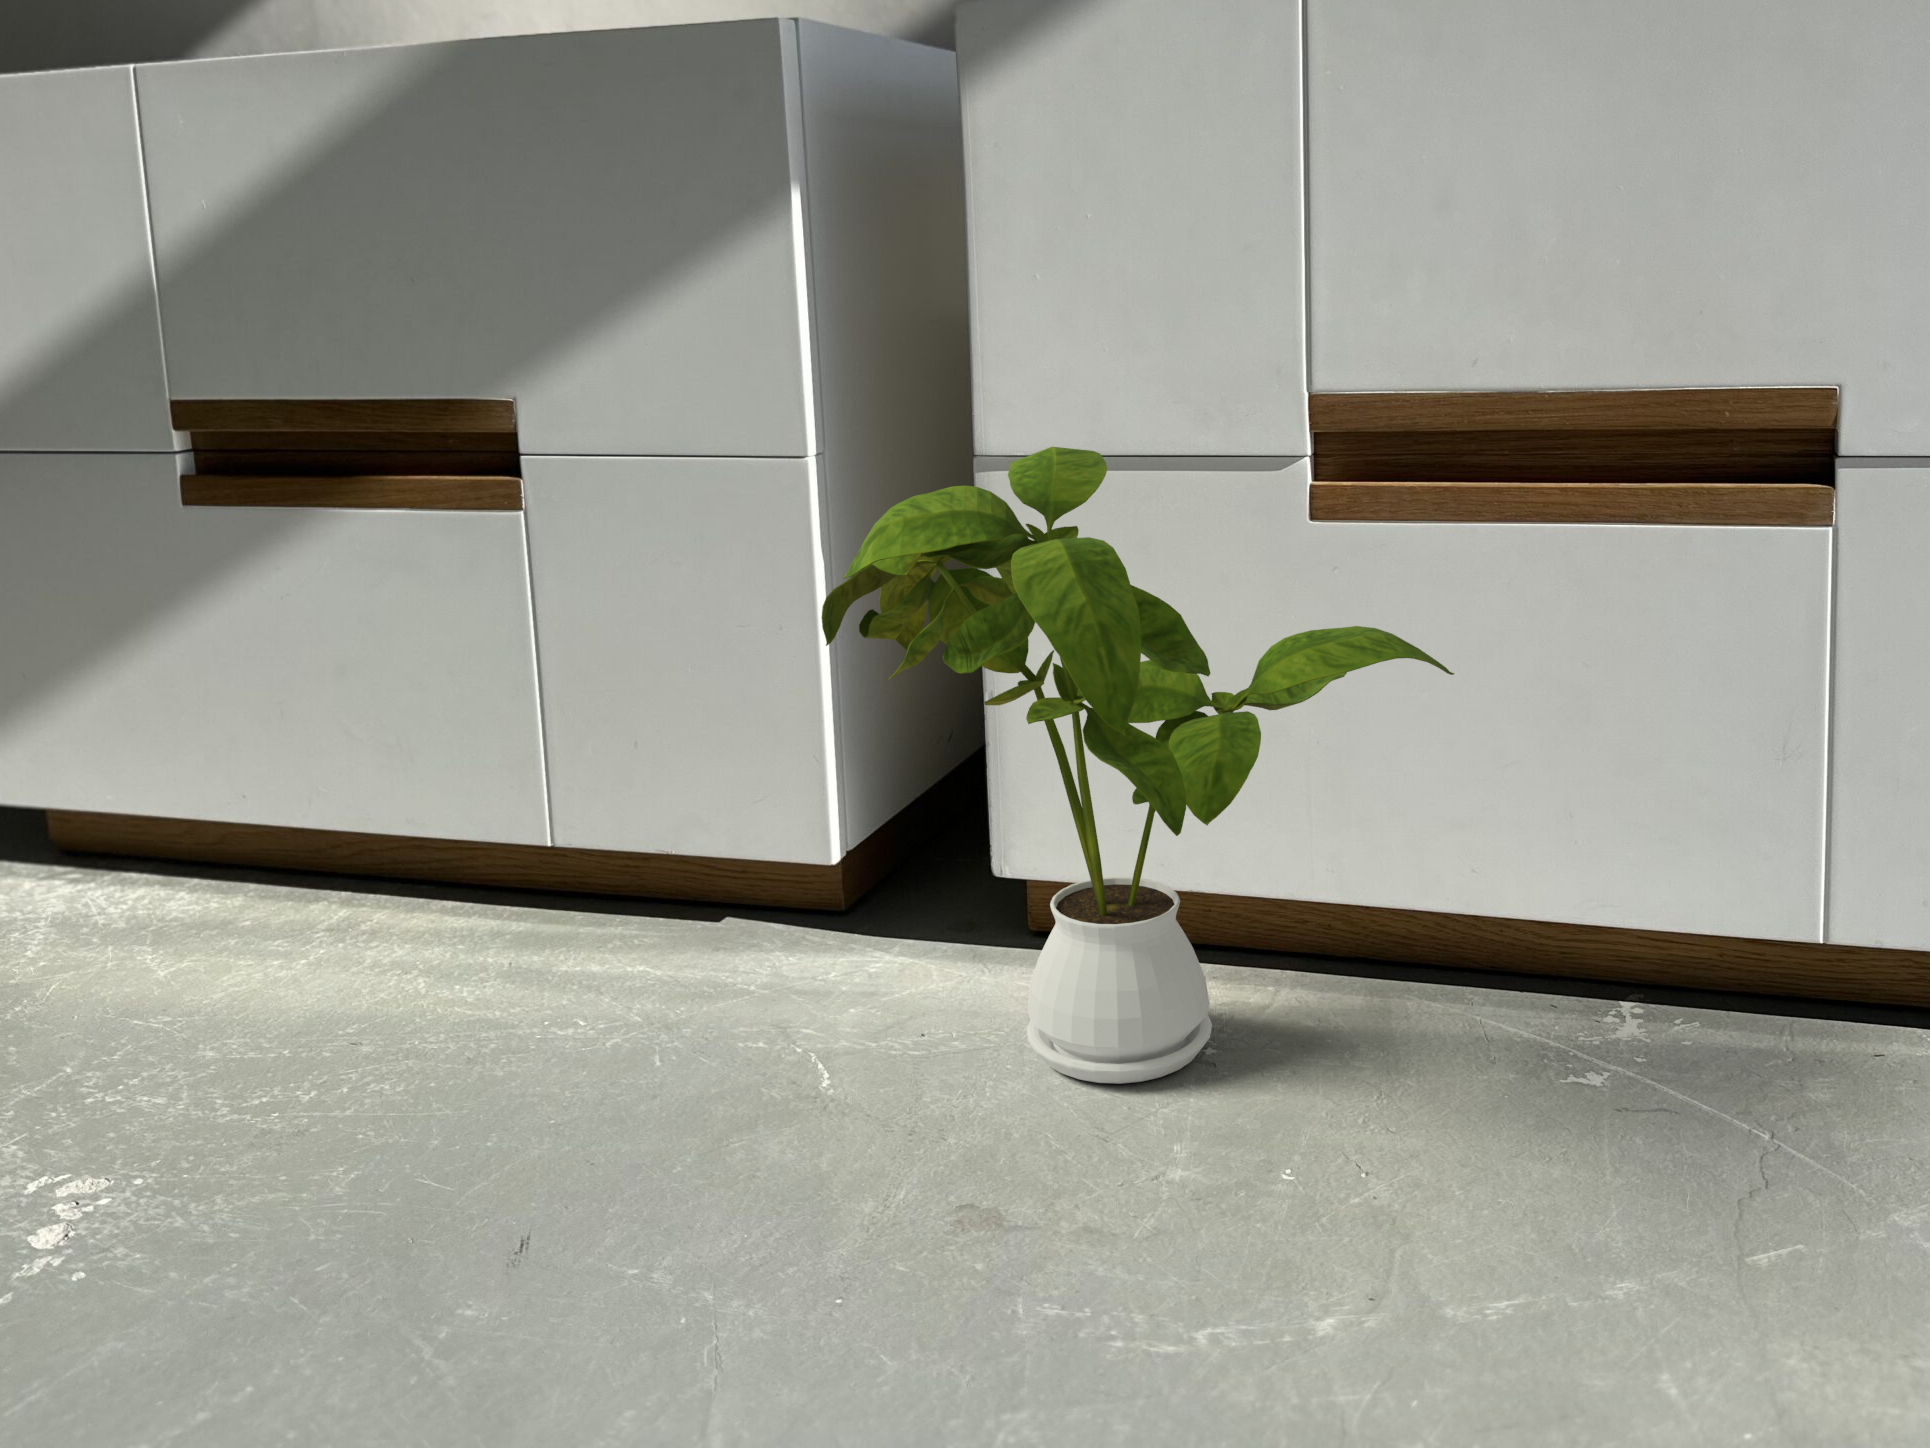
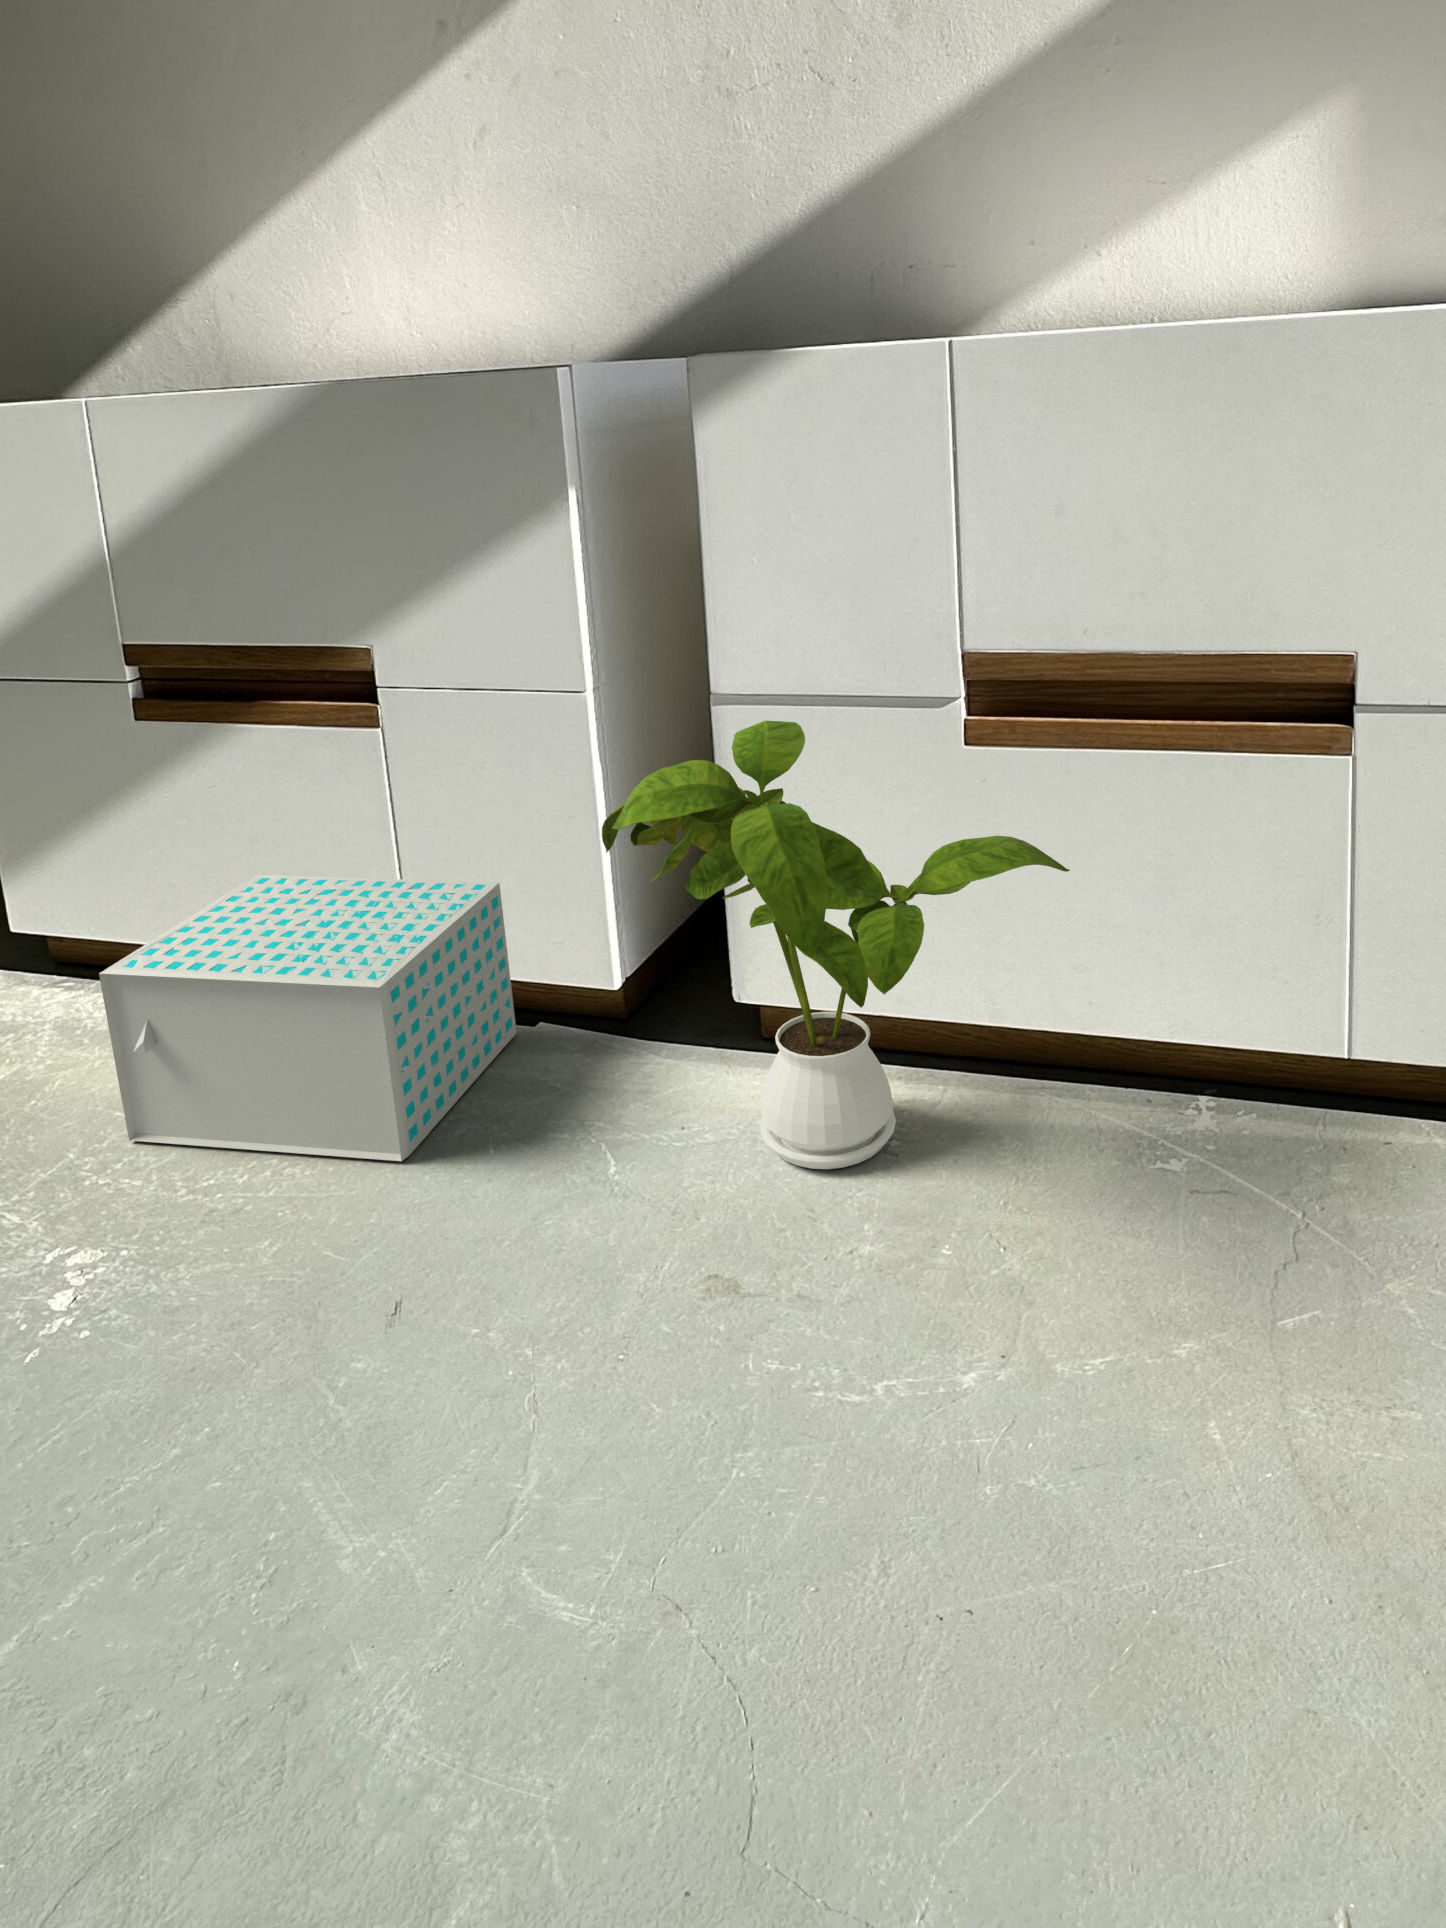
storage box: none [121,711,688,1074] -> present [99,875,517,1161]

